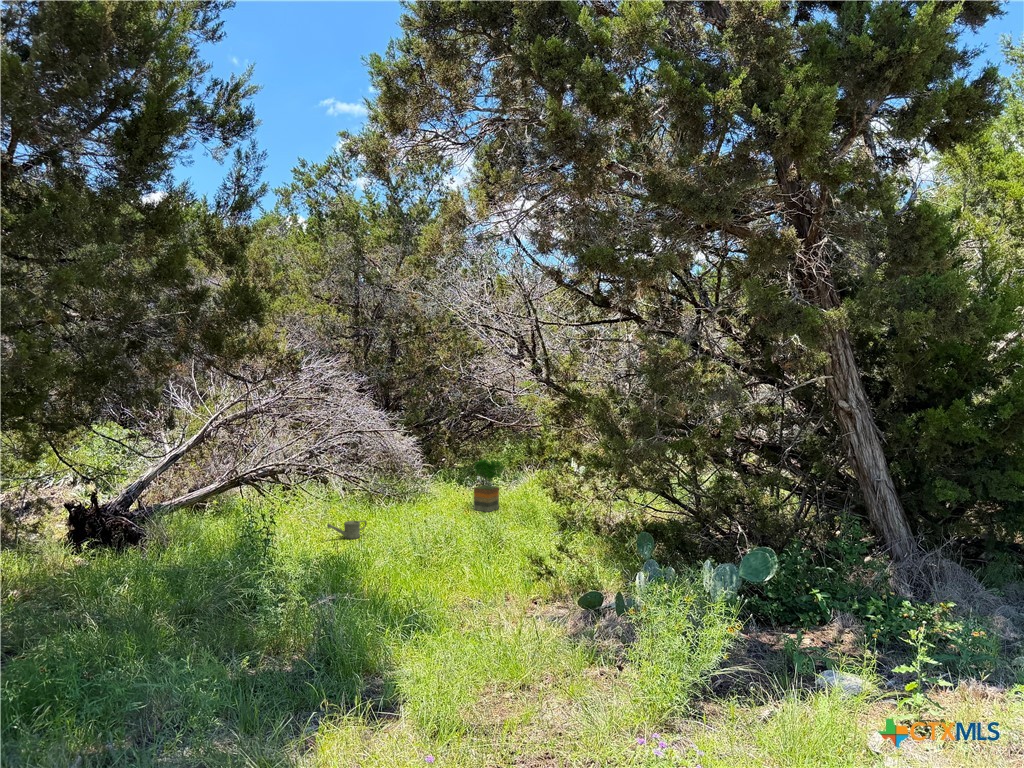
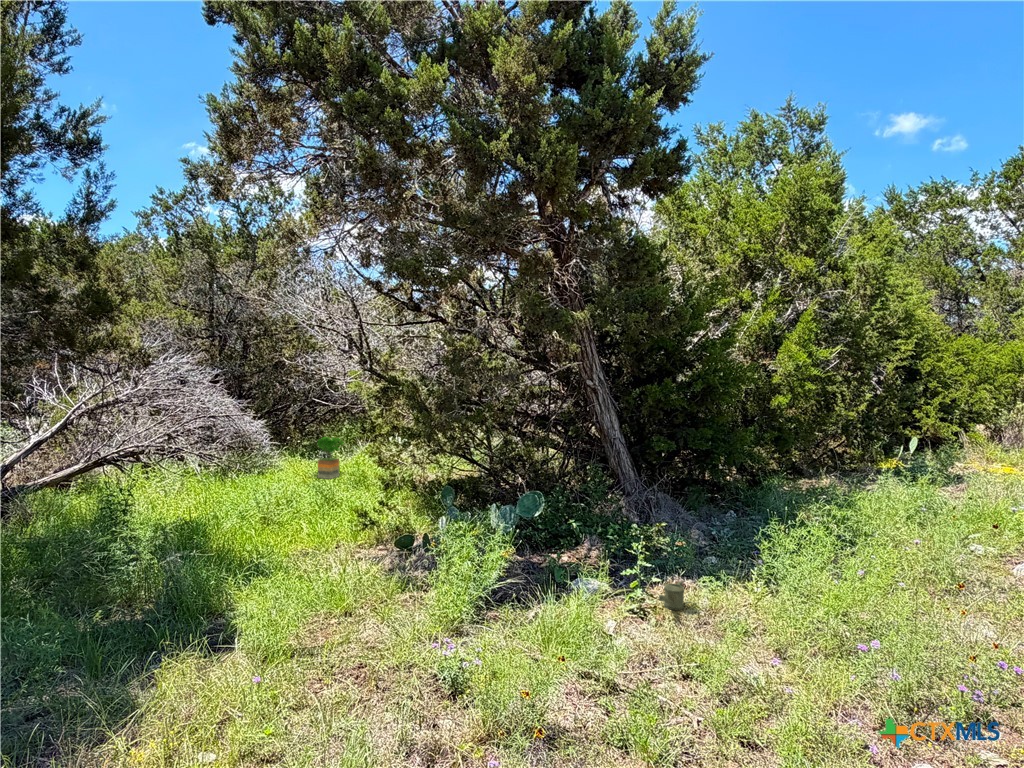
watering can: present [327,520,367,539] -> present [659,581,684,610]

